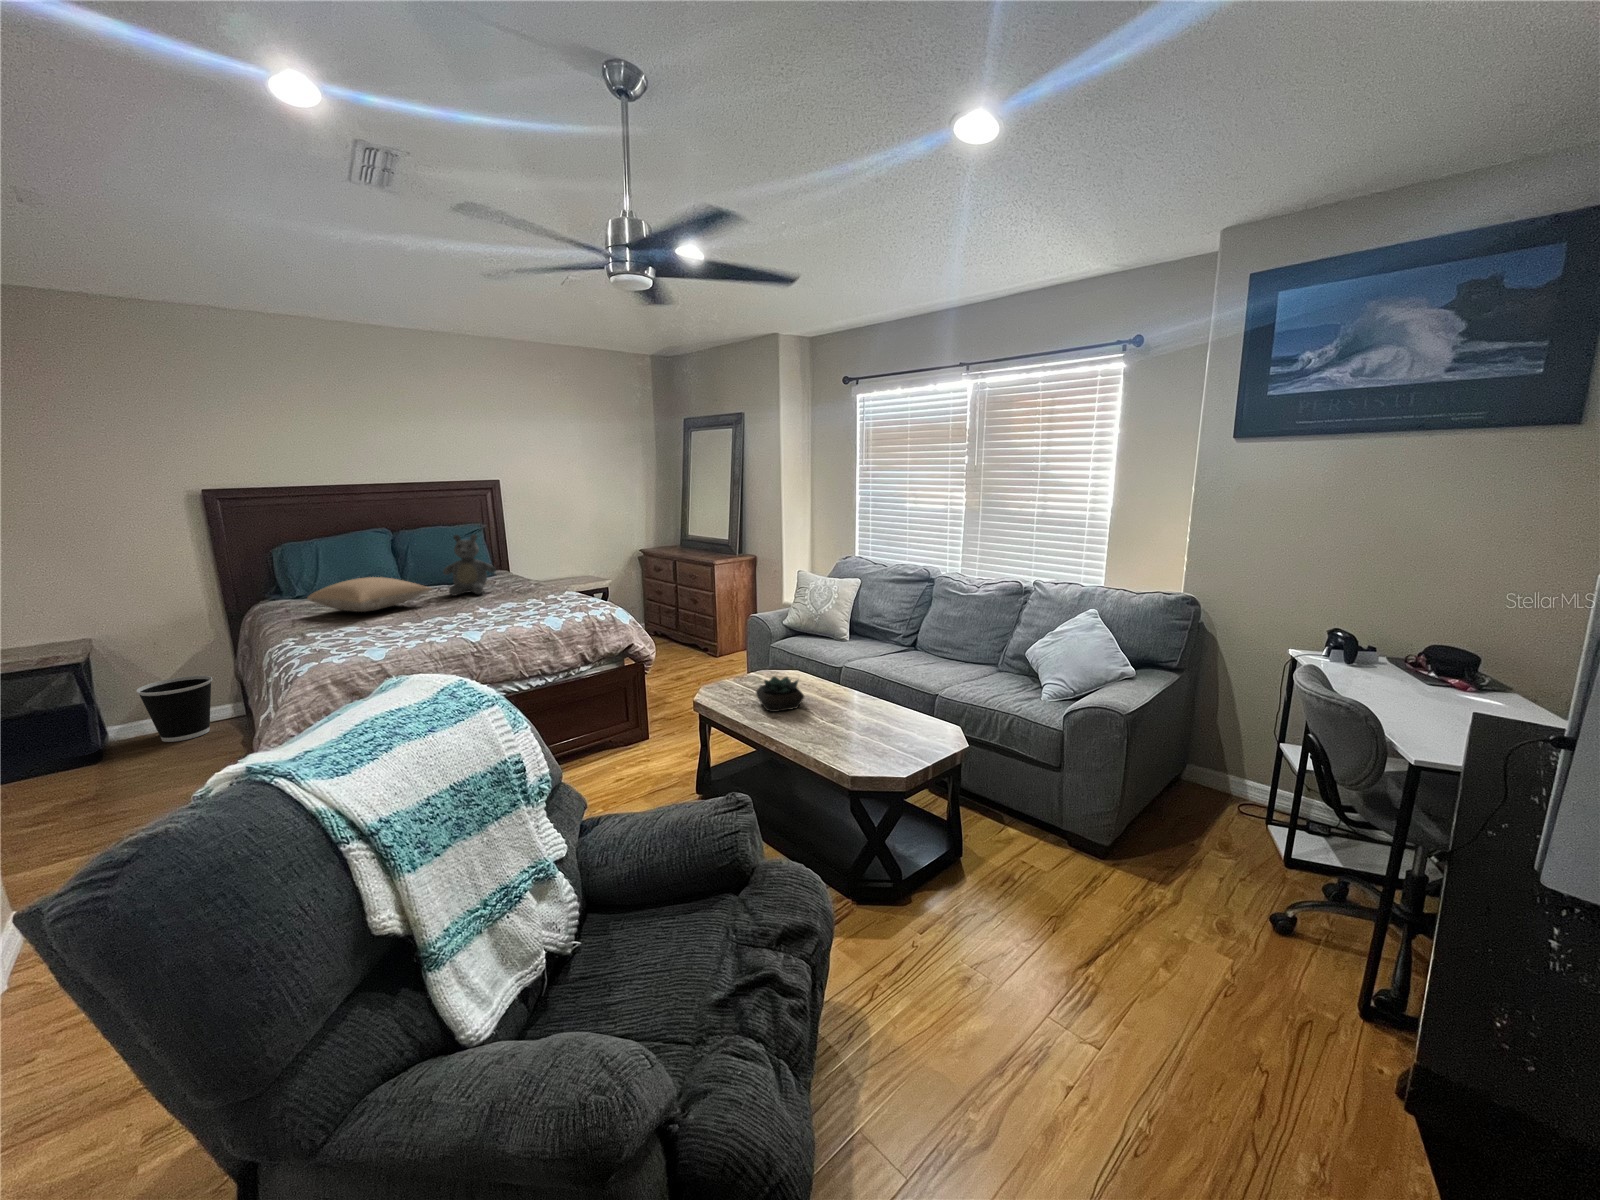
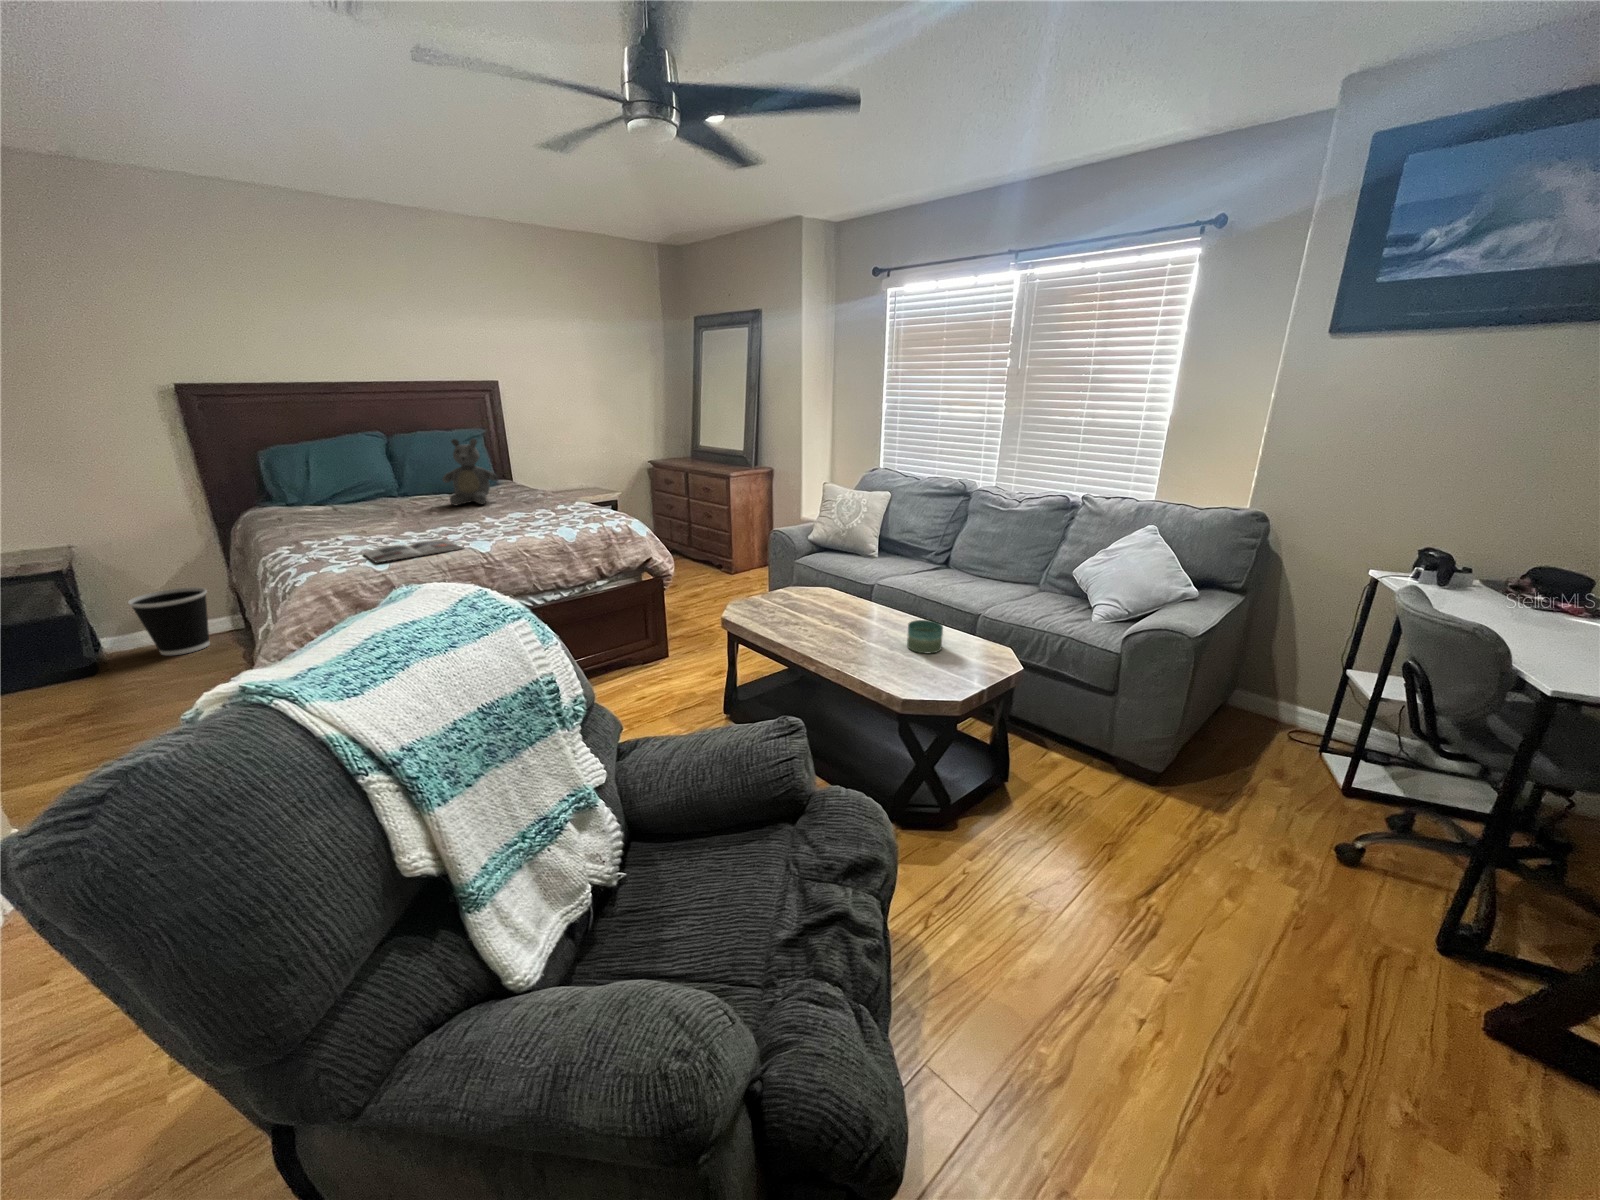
pillow: present [307,577,432,612] -> none [299,484,433,520]
magazine: none [363,629,458,652] -> present [363,540,463,563]
succulent plant: present [756,676,804,712] -> none [787,593,840,631]
candle: none [865,700,897,732] -> present [907,620,943,653]

